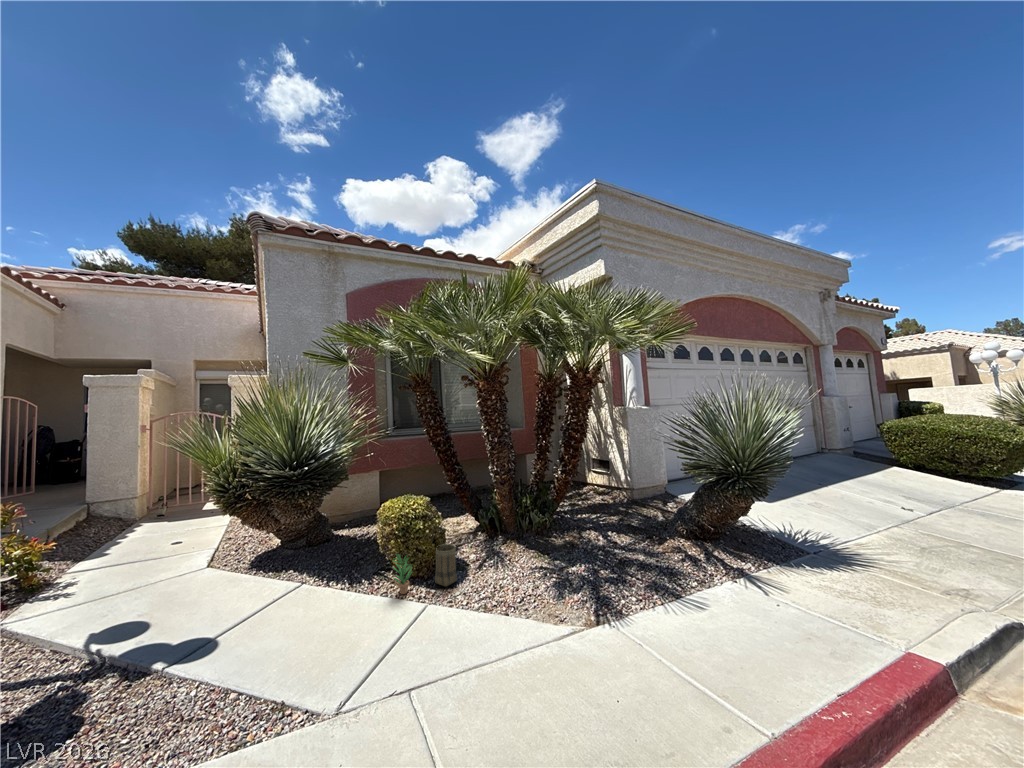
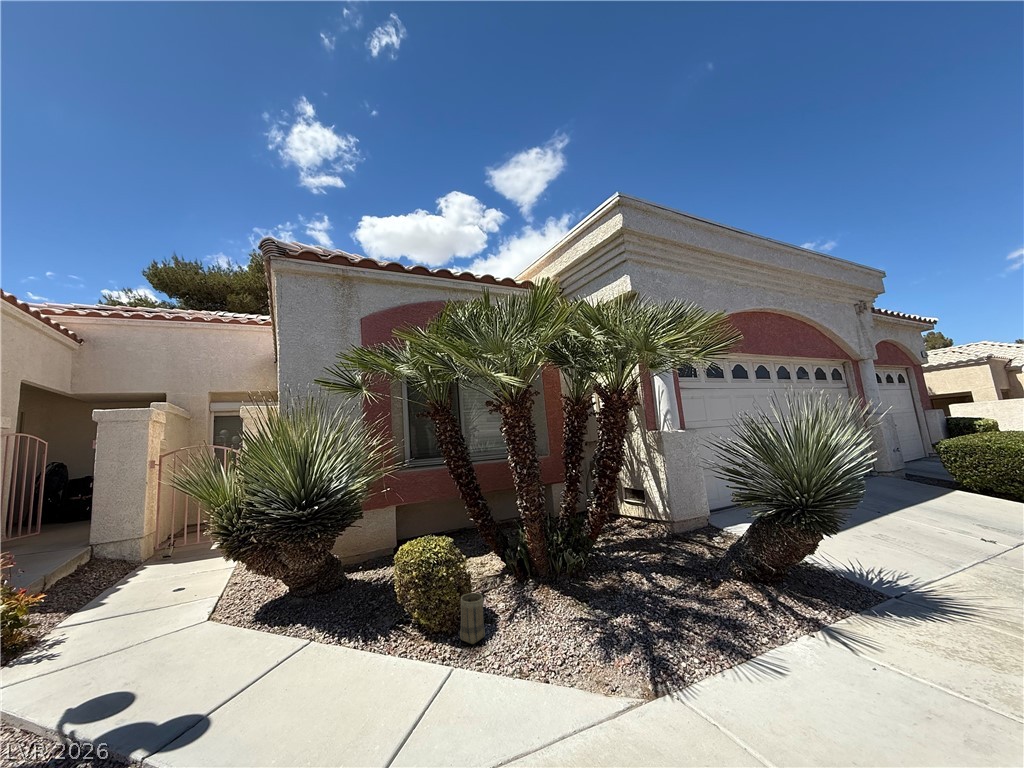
potted plant: present [393,554,412,594] -> none [410,605,435,655]

